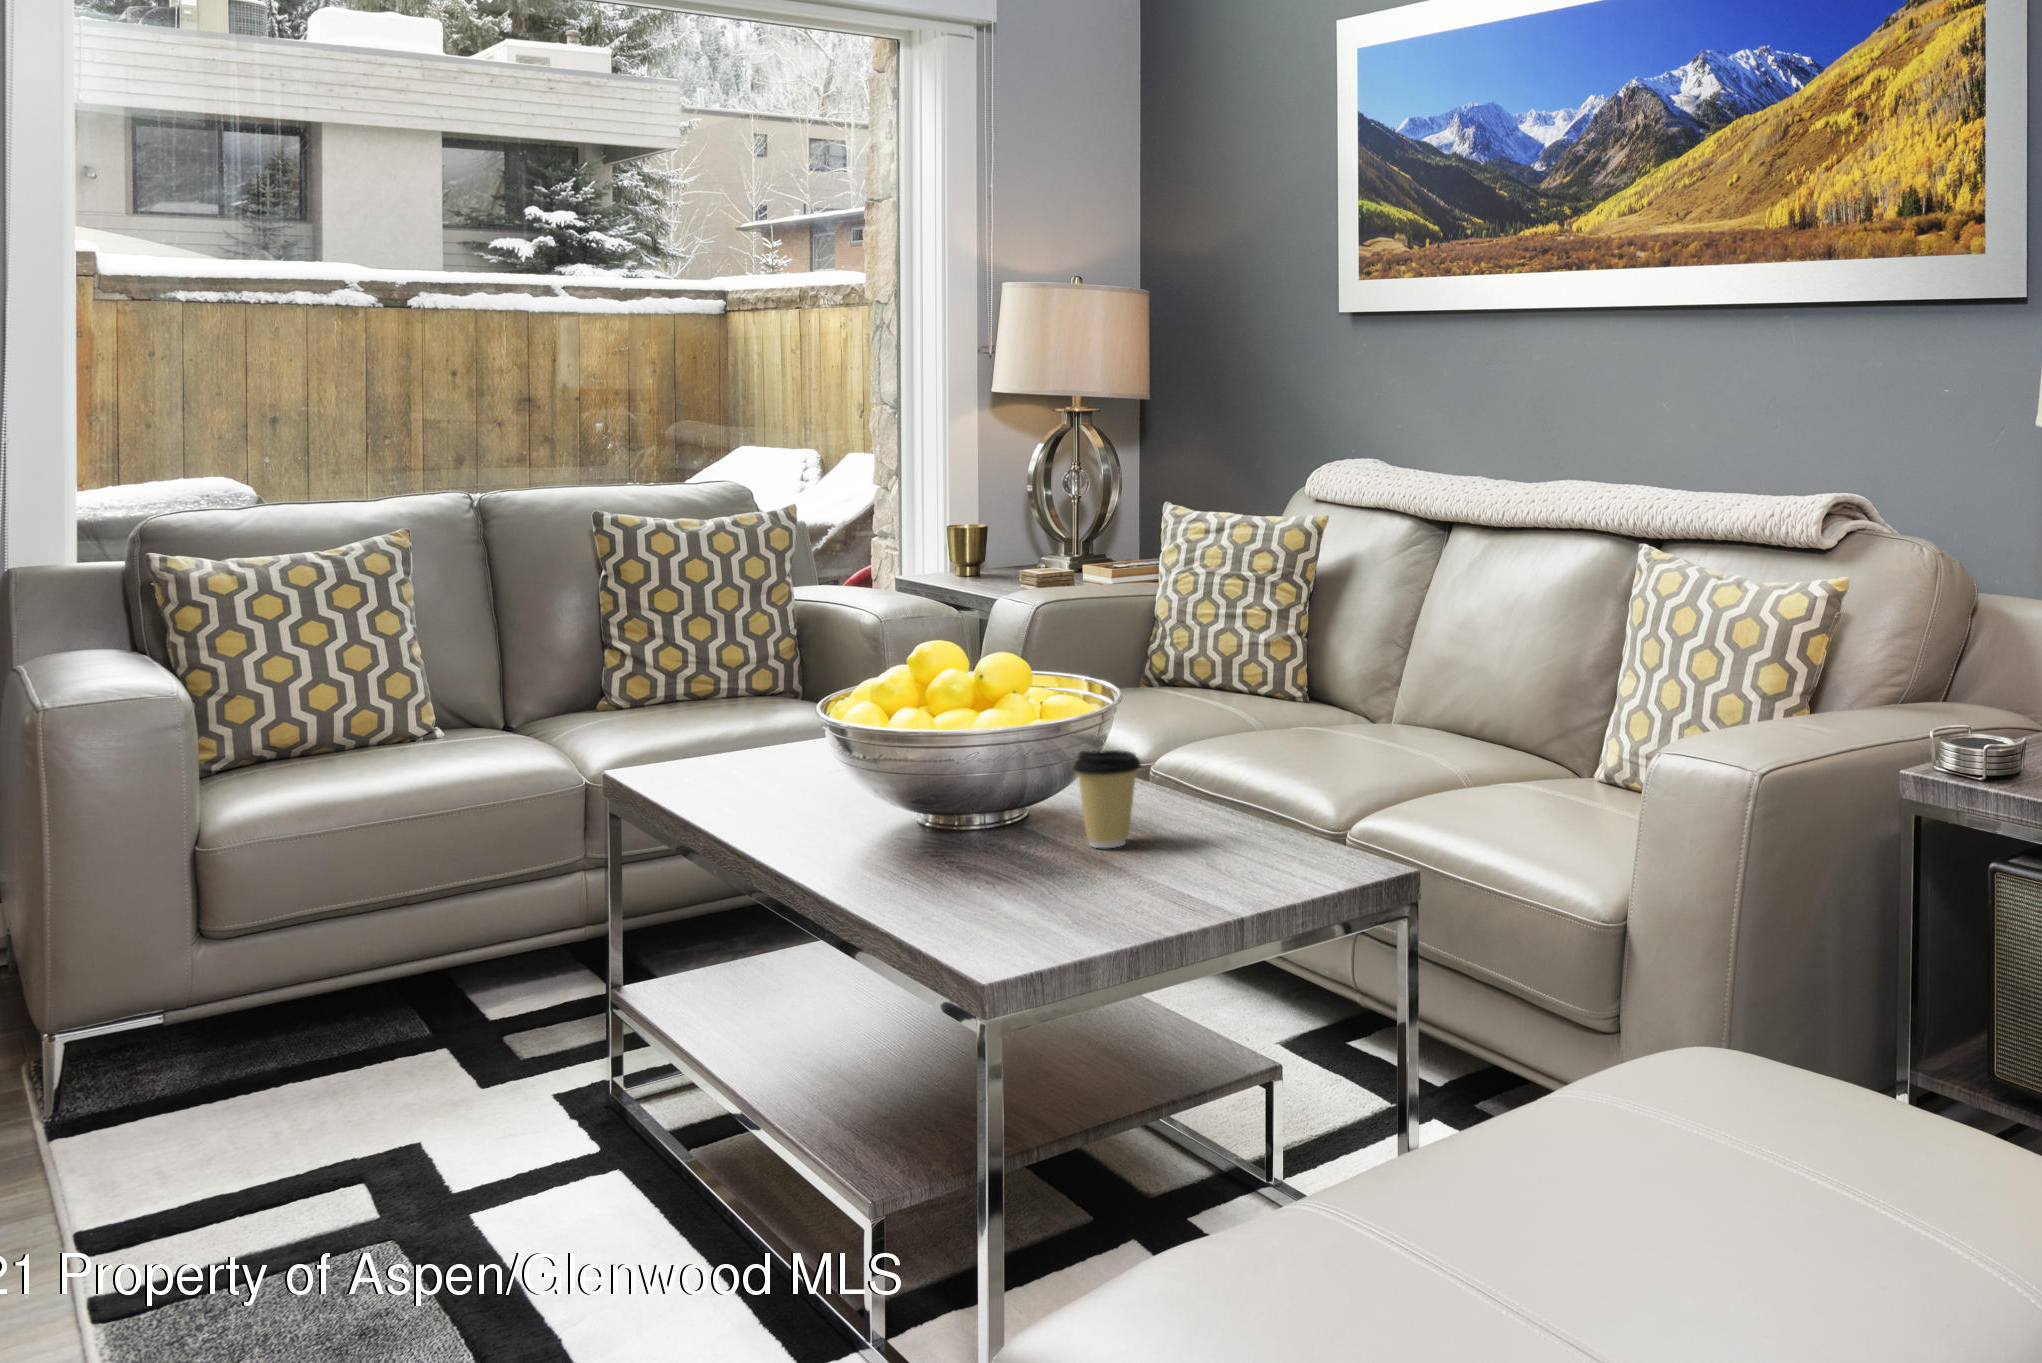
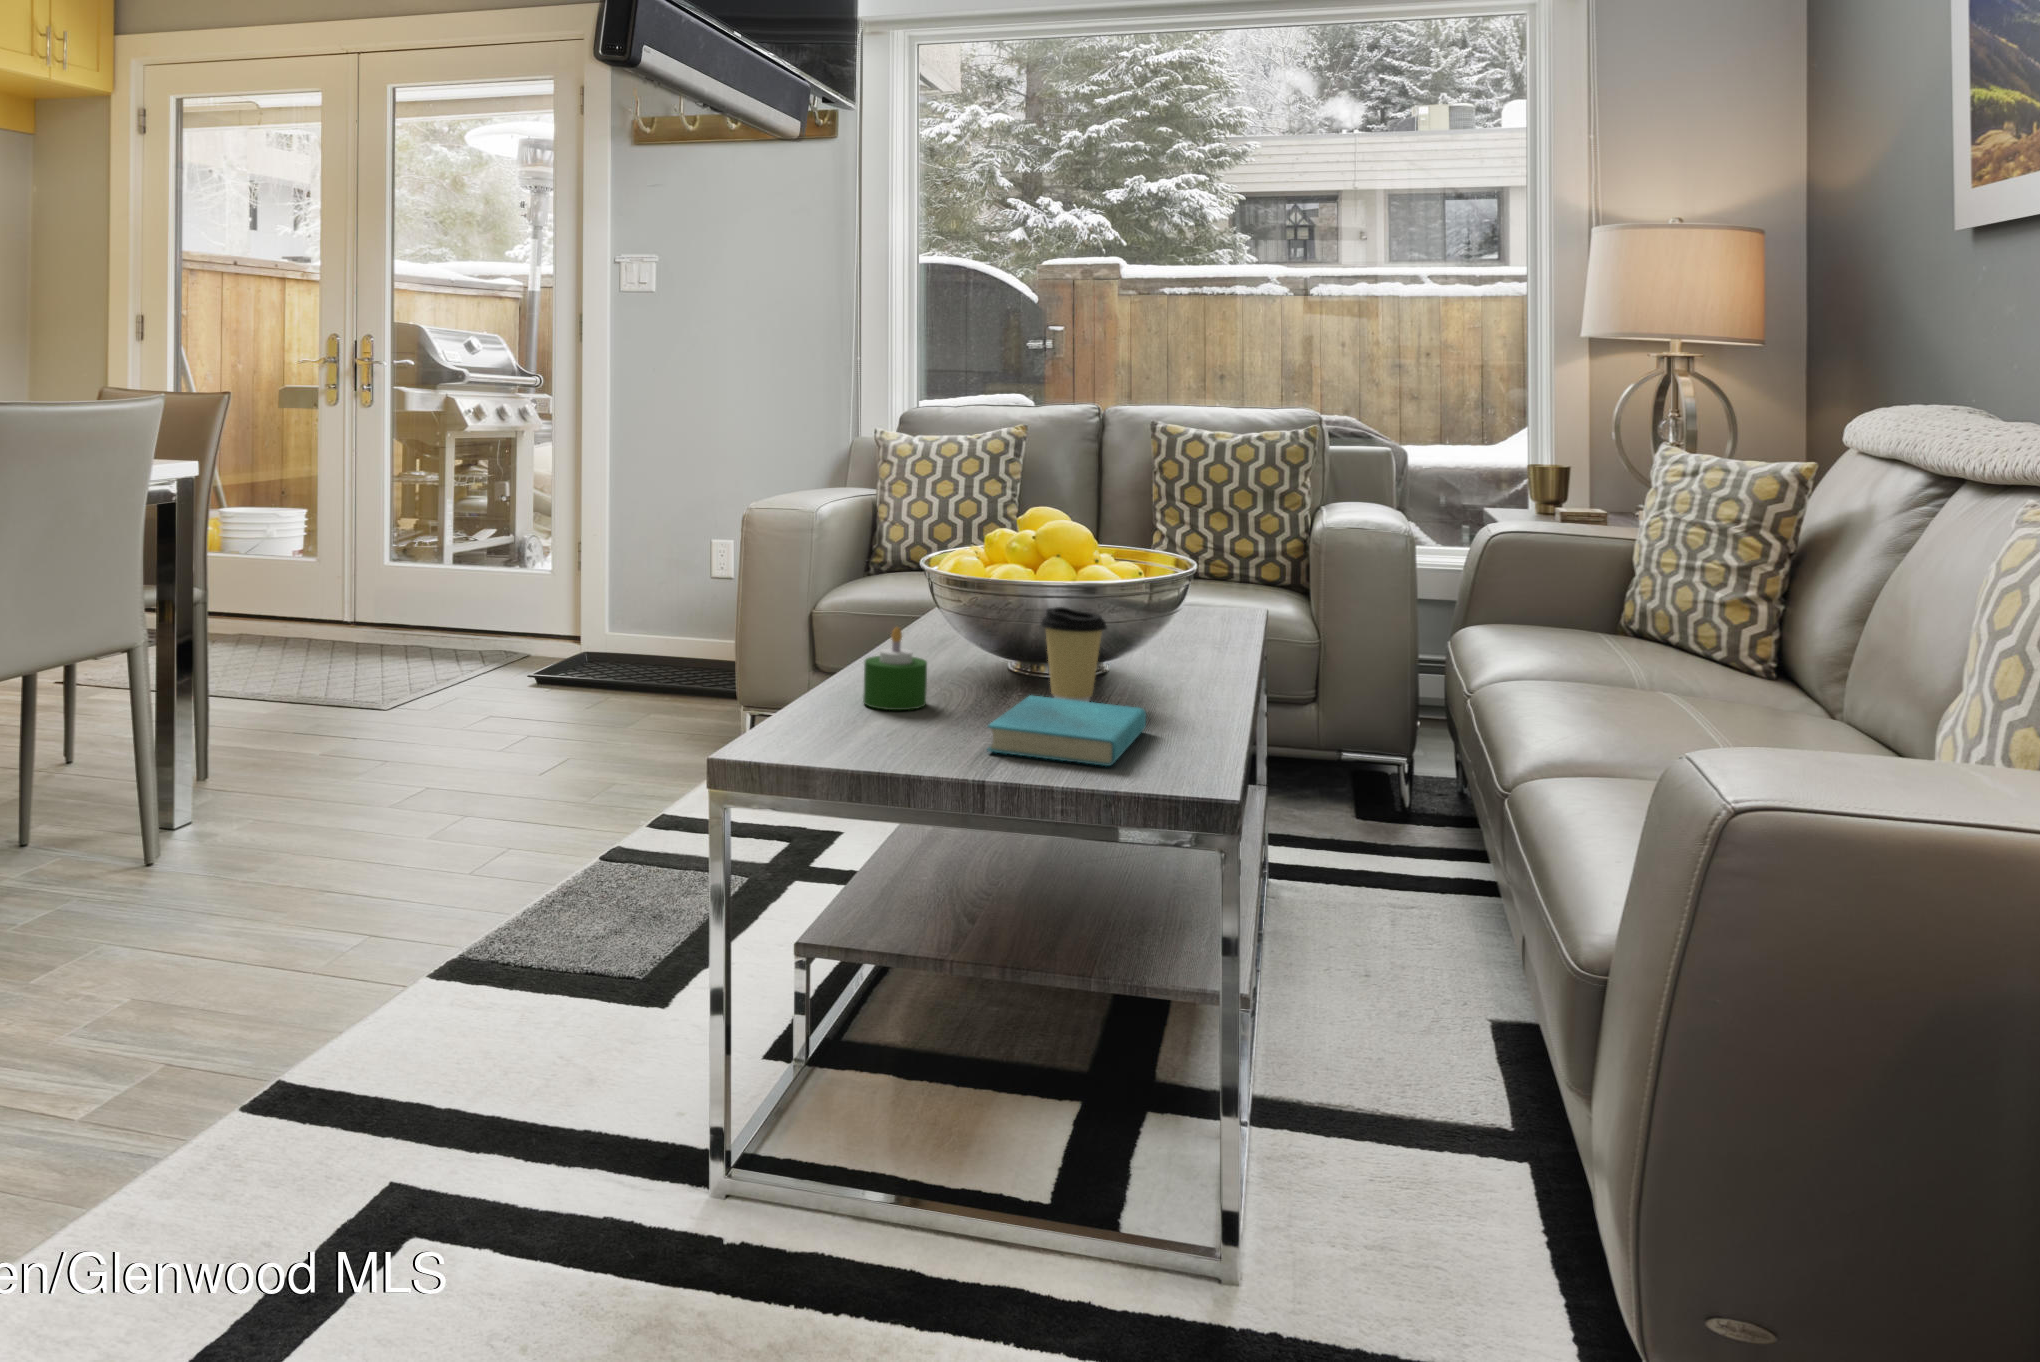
candle: none [960,809,1032,904] -> present [863,627,927,710]
book: none [1133,828,1314,903] -> present [988,696,1146,766]

